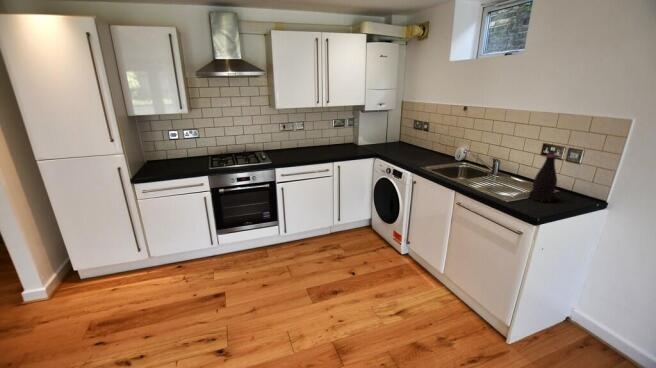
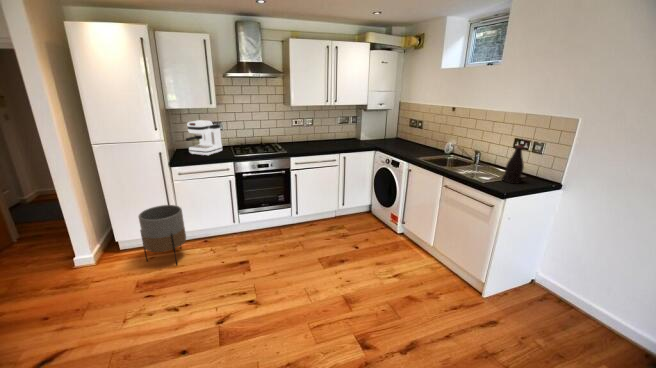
coffee maker: none [152,128,198,169] -> present [186,120,222,155]
planter: none [93,228,153,300] -> present [139,205,186,265]

